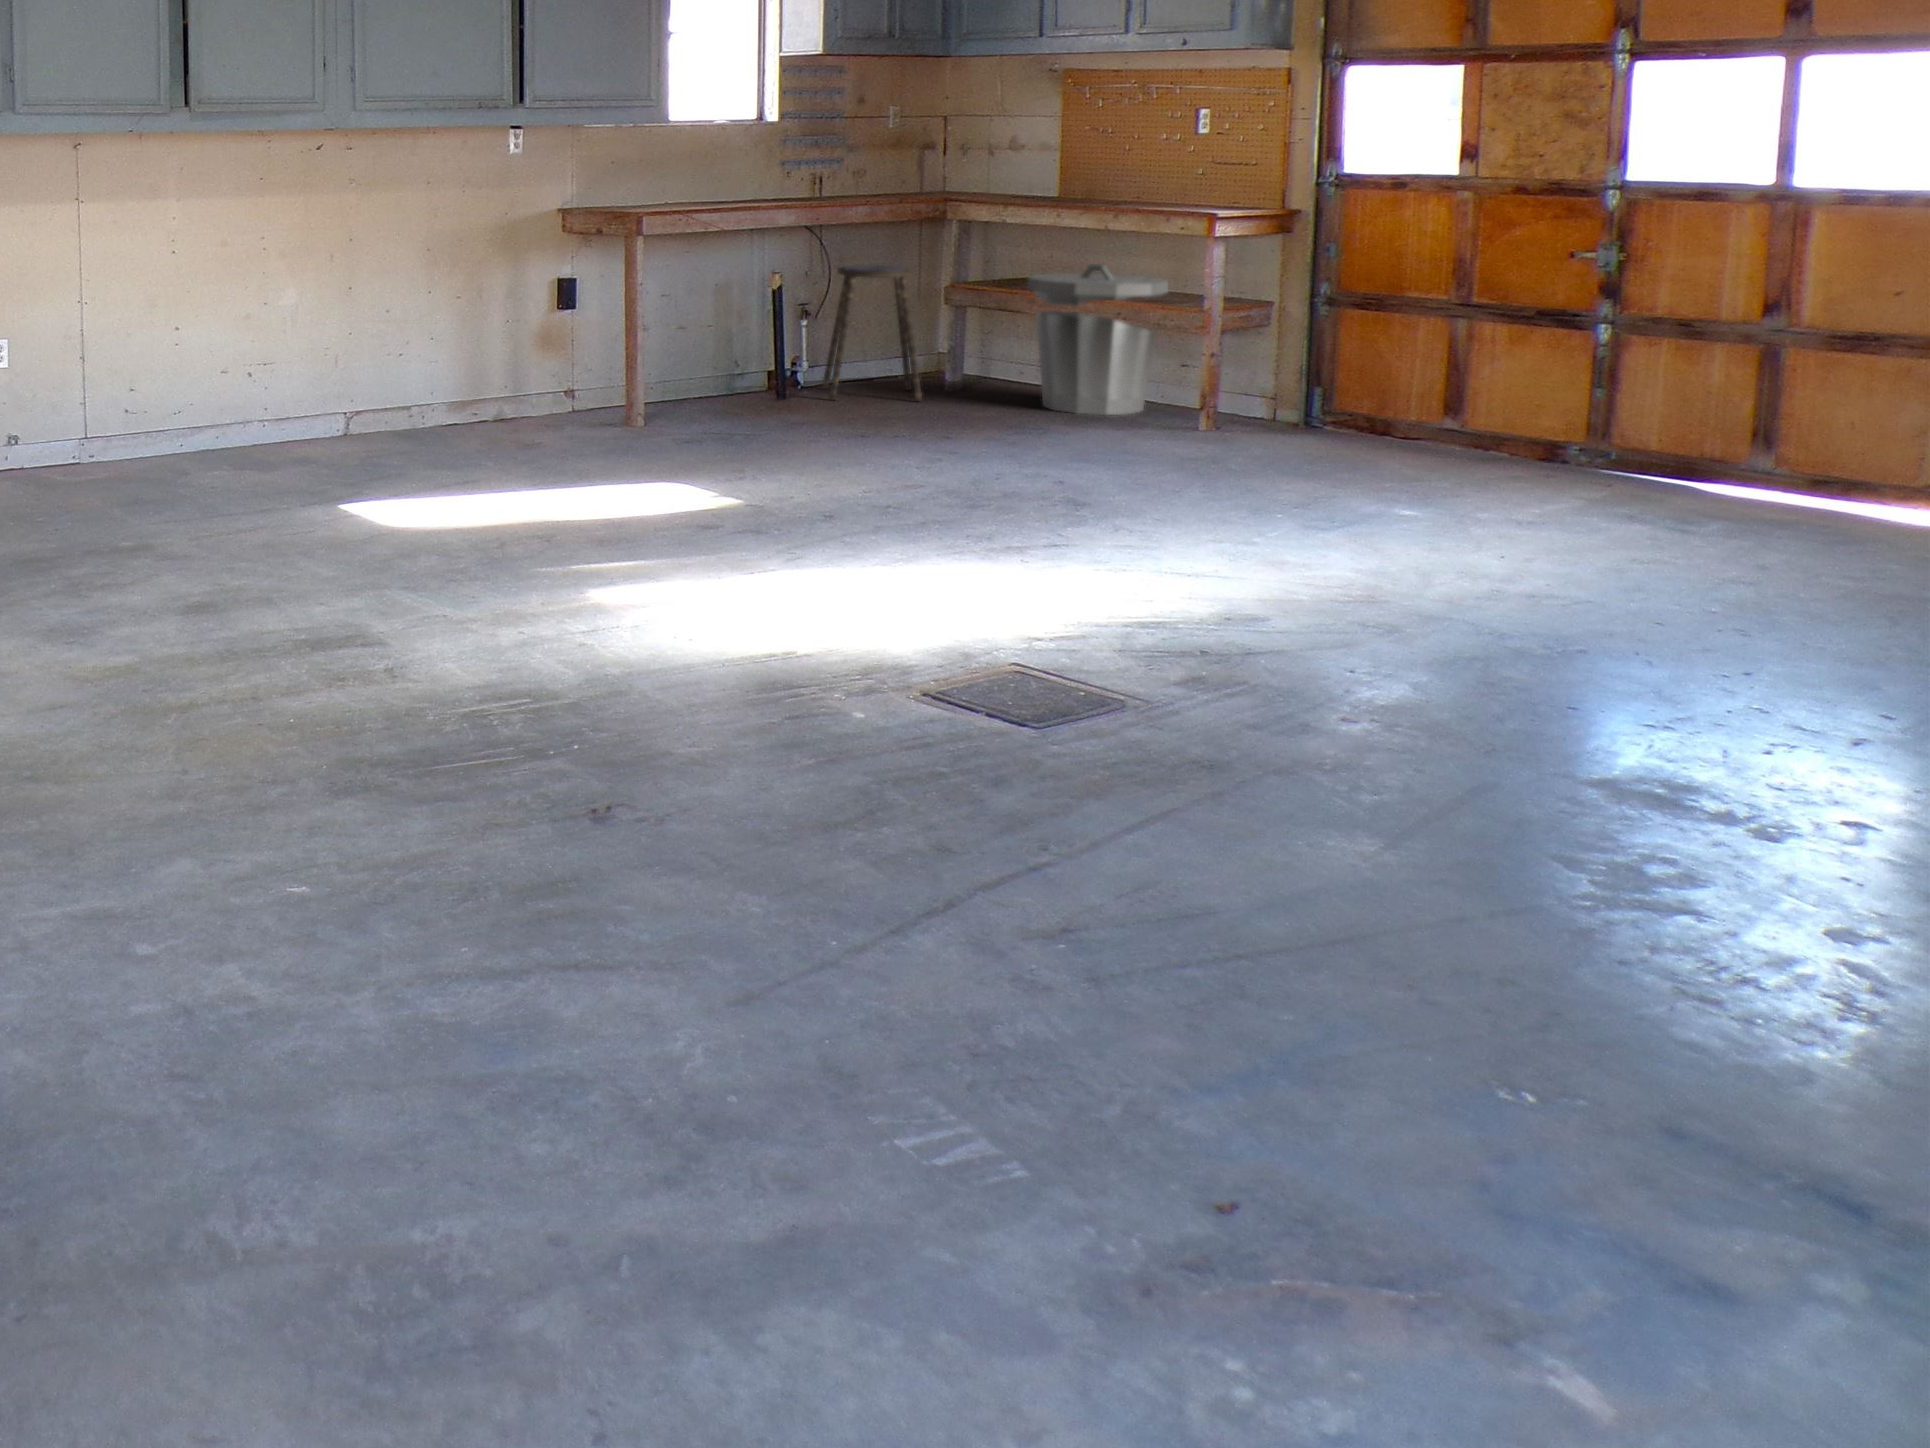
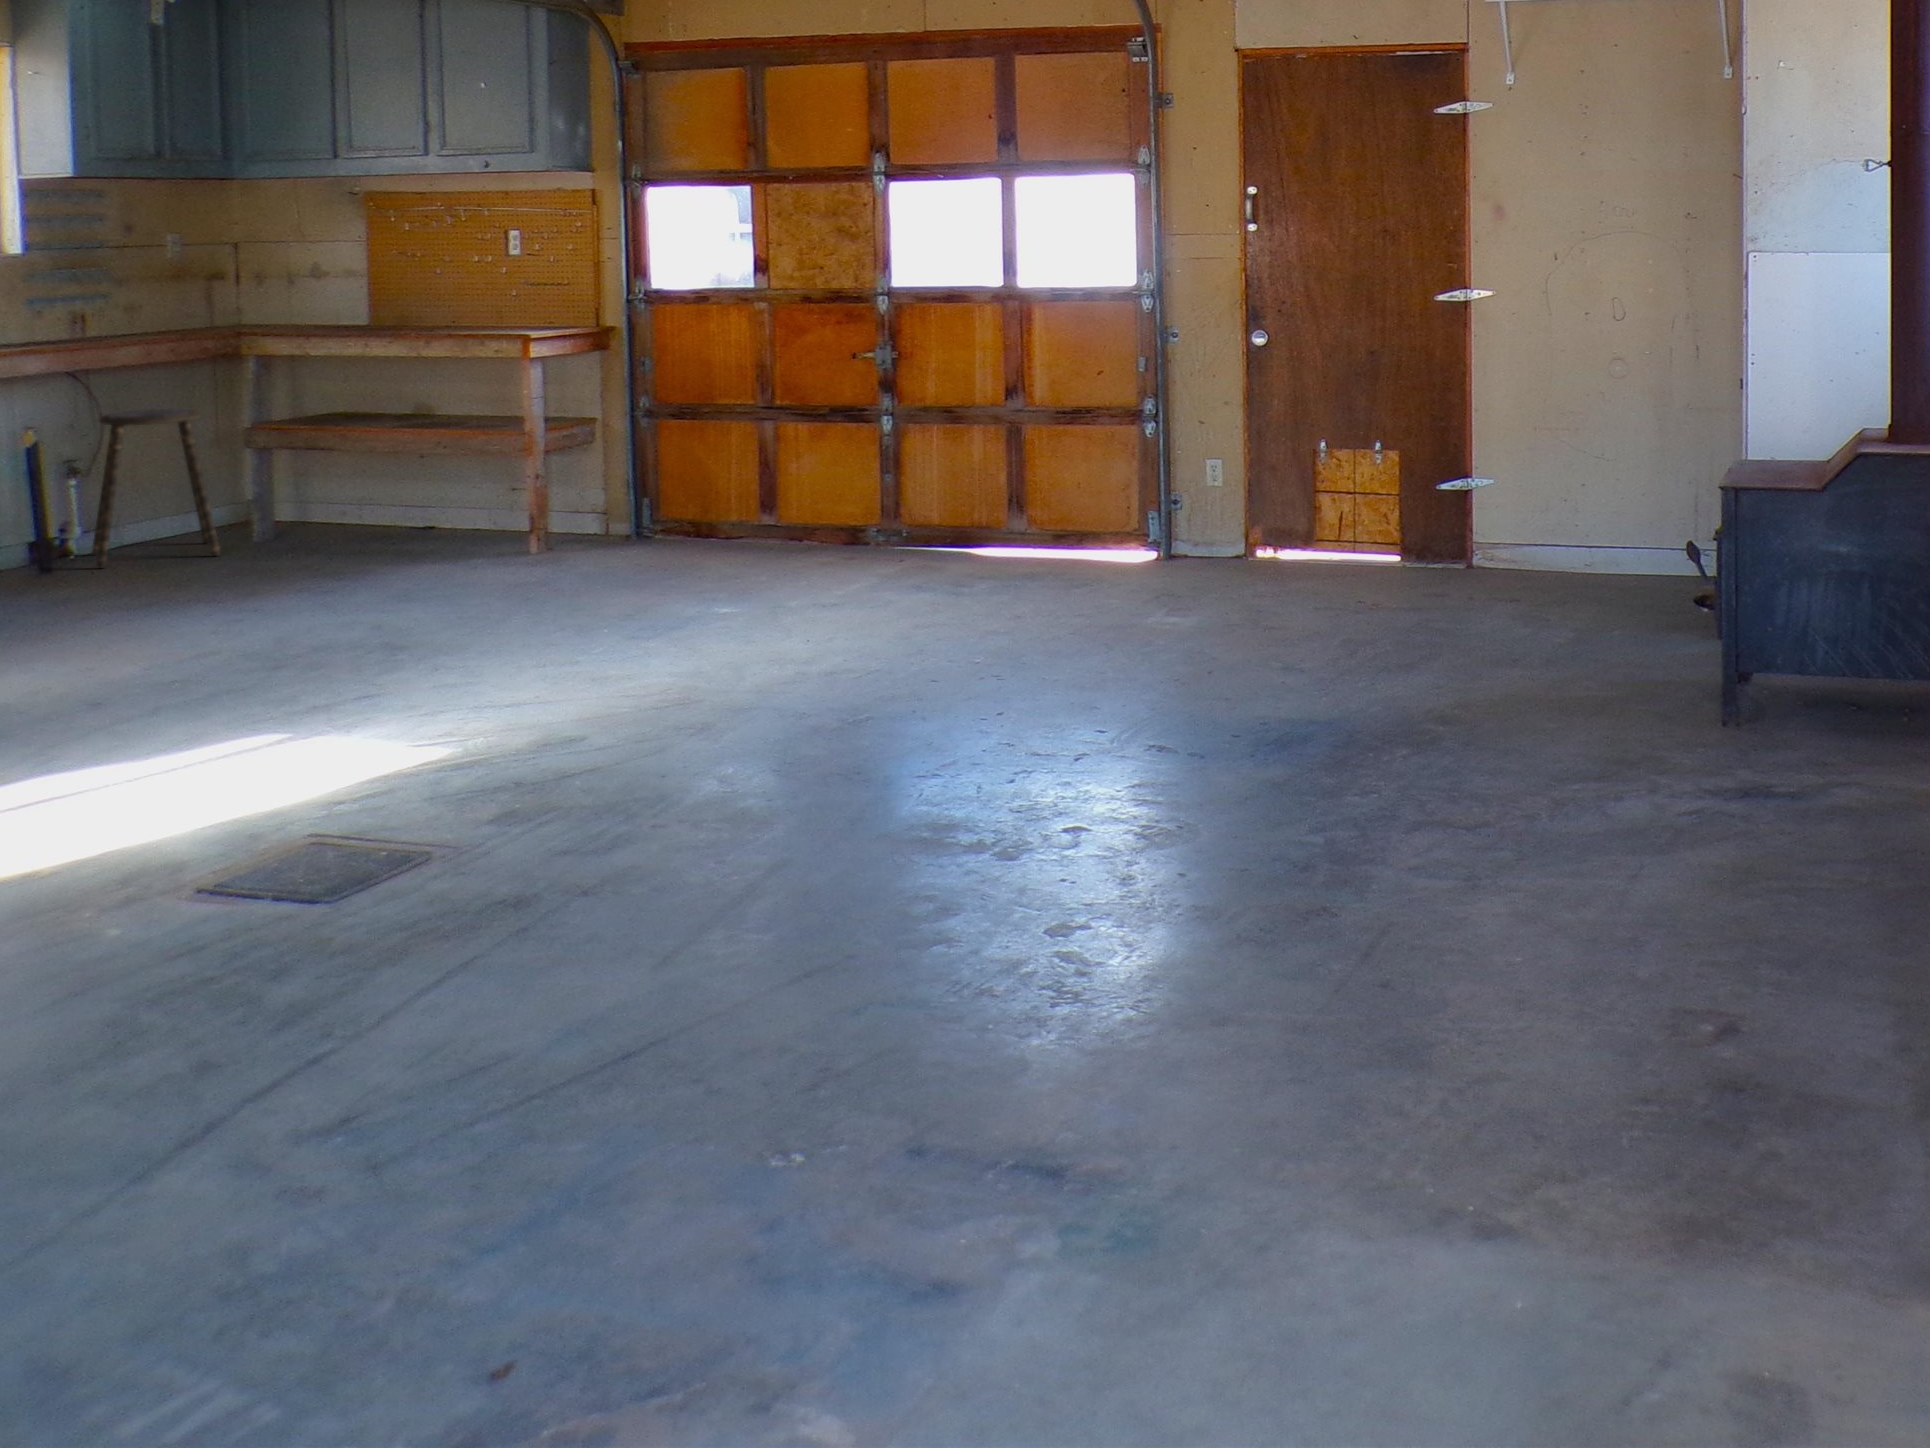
trash can: present [1027,264,1168,415] -> none [339,391,495,547]

